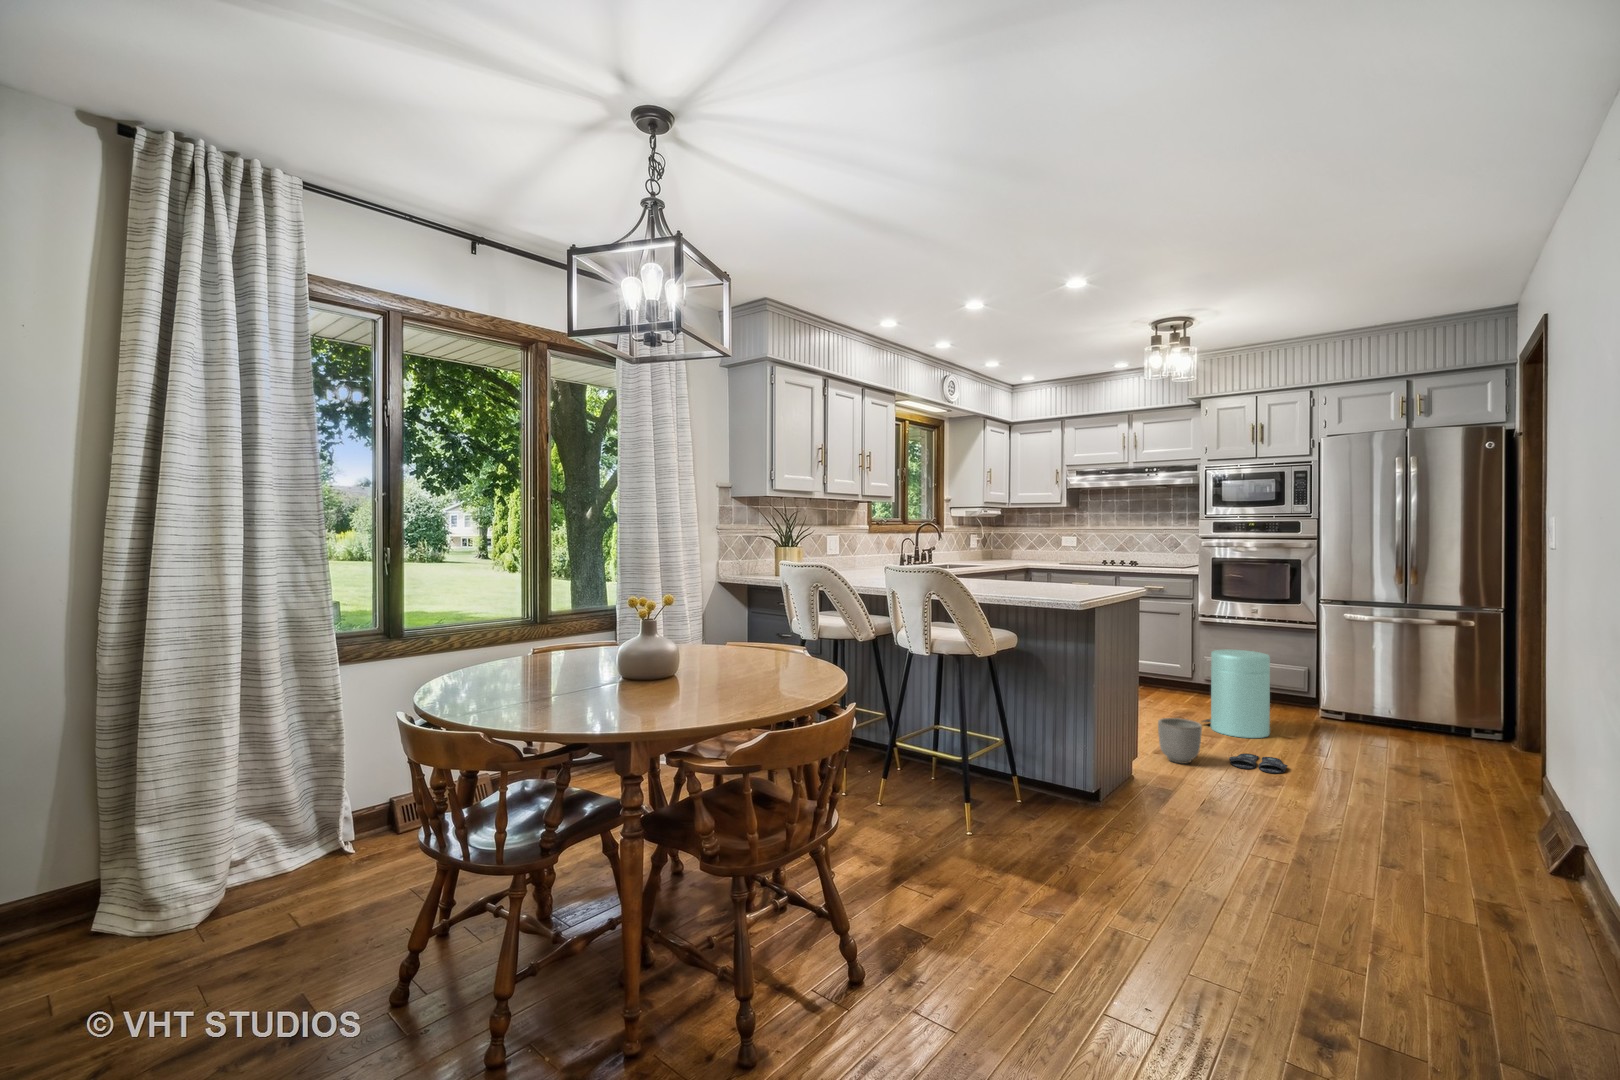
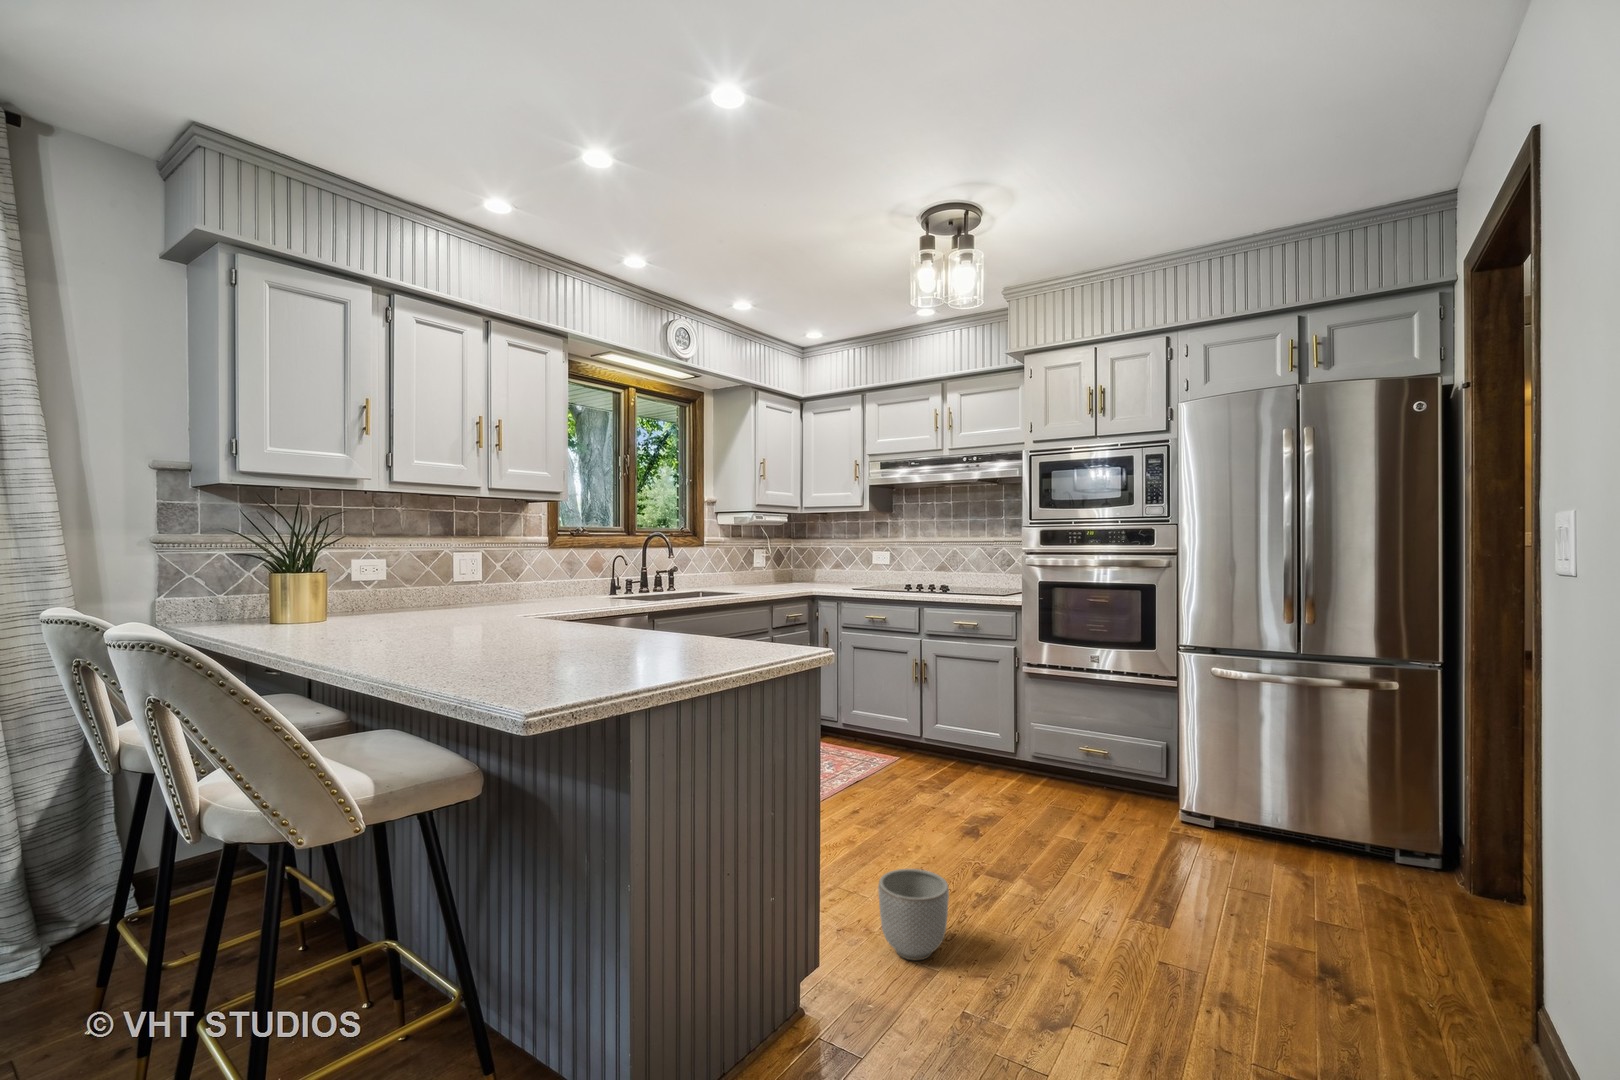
trash can: present [1203,650,1270,738] -> none [996,728,1093,880]
slippers: present [1229,753,1288,773] -> none [998,925,1093,986]

